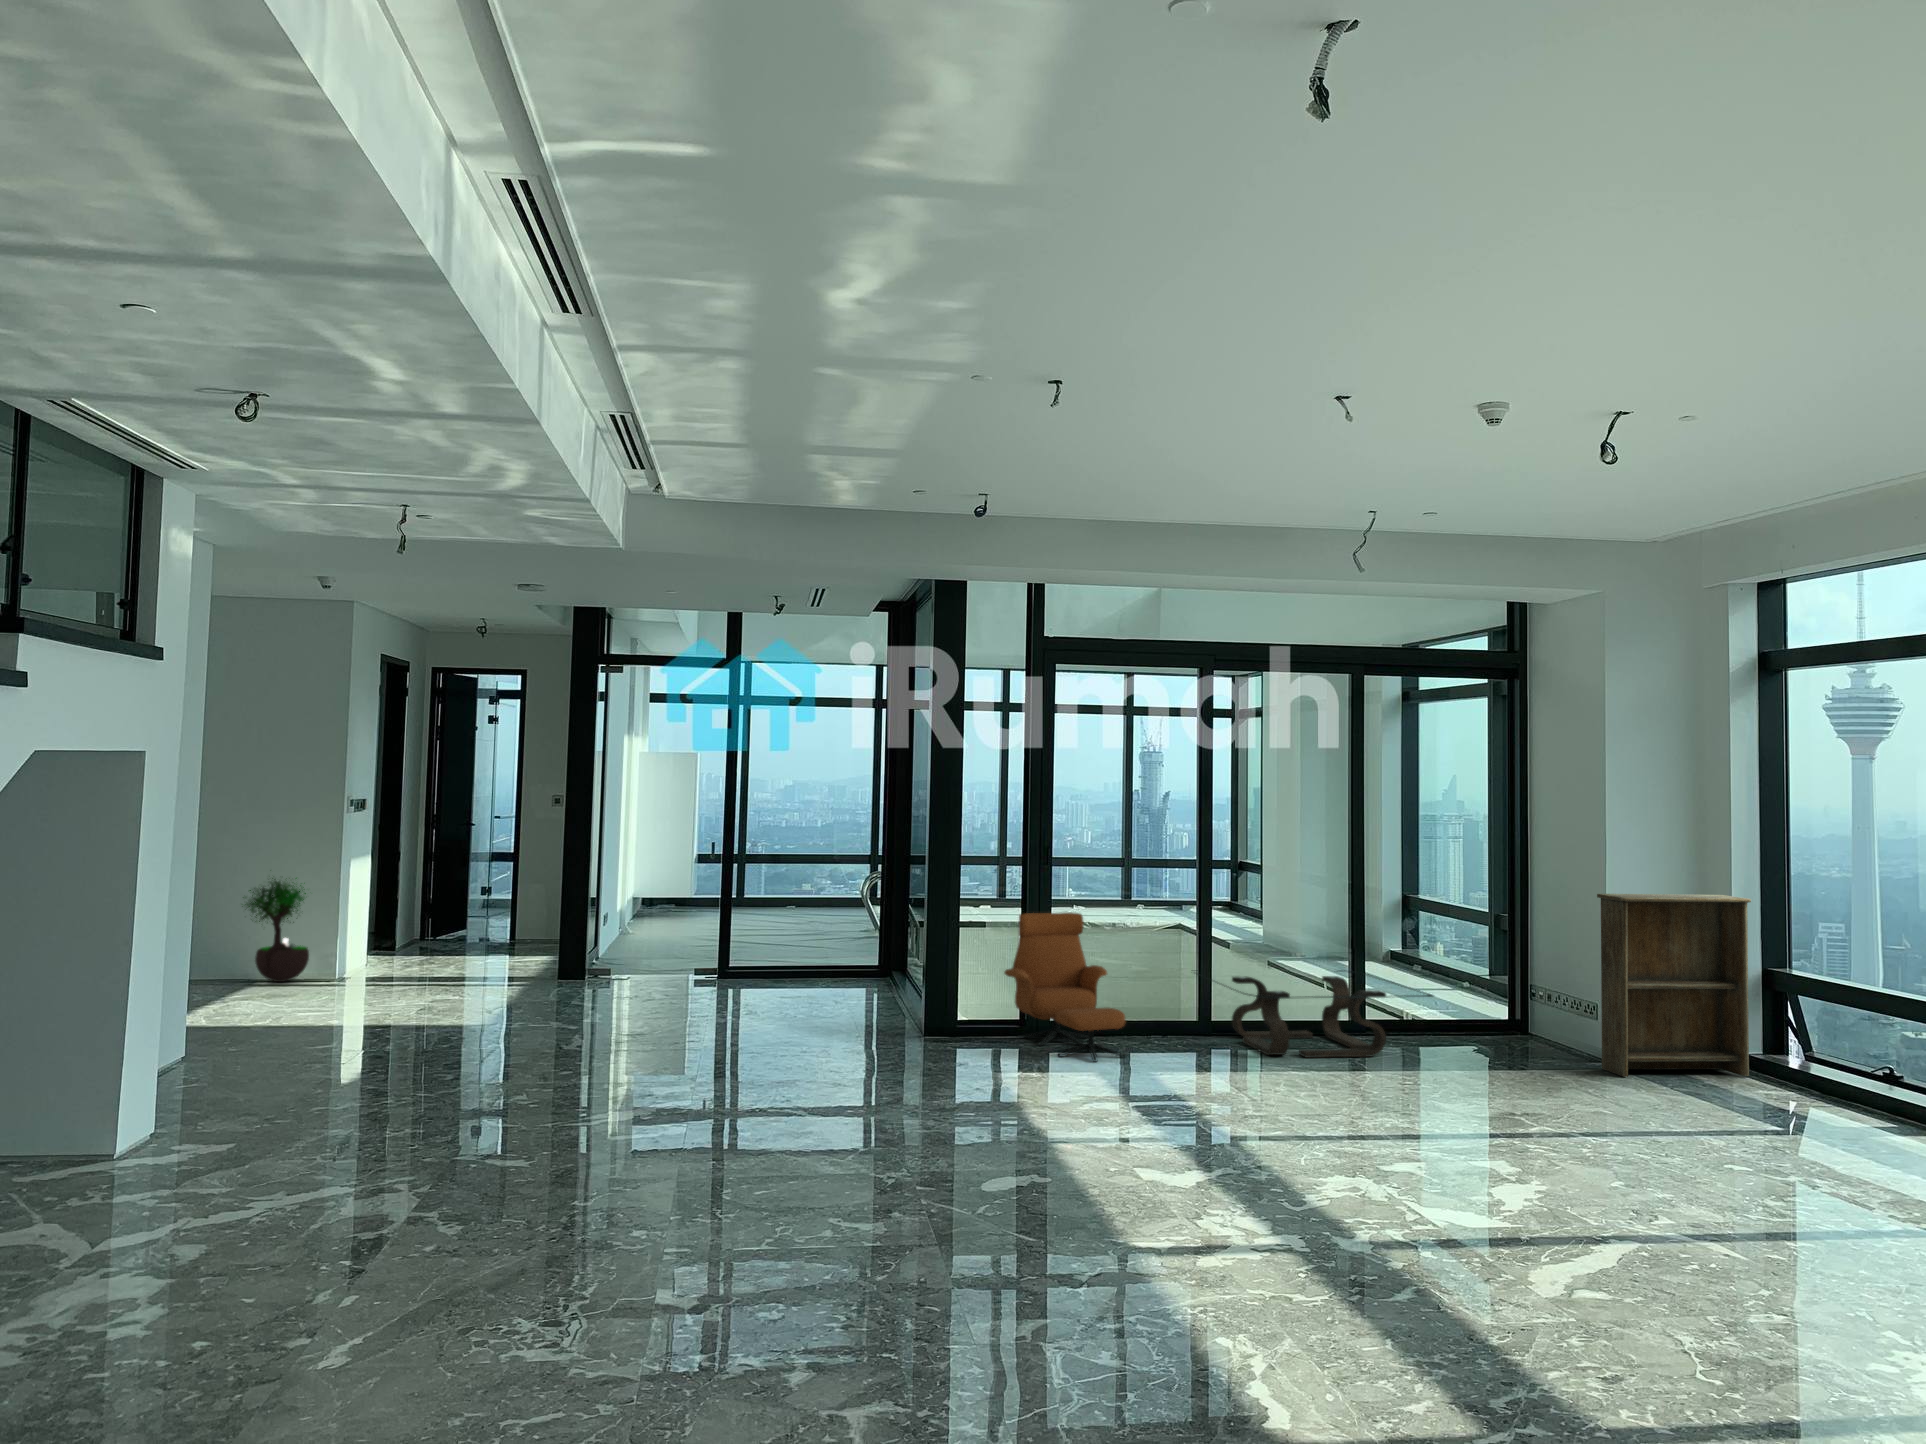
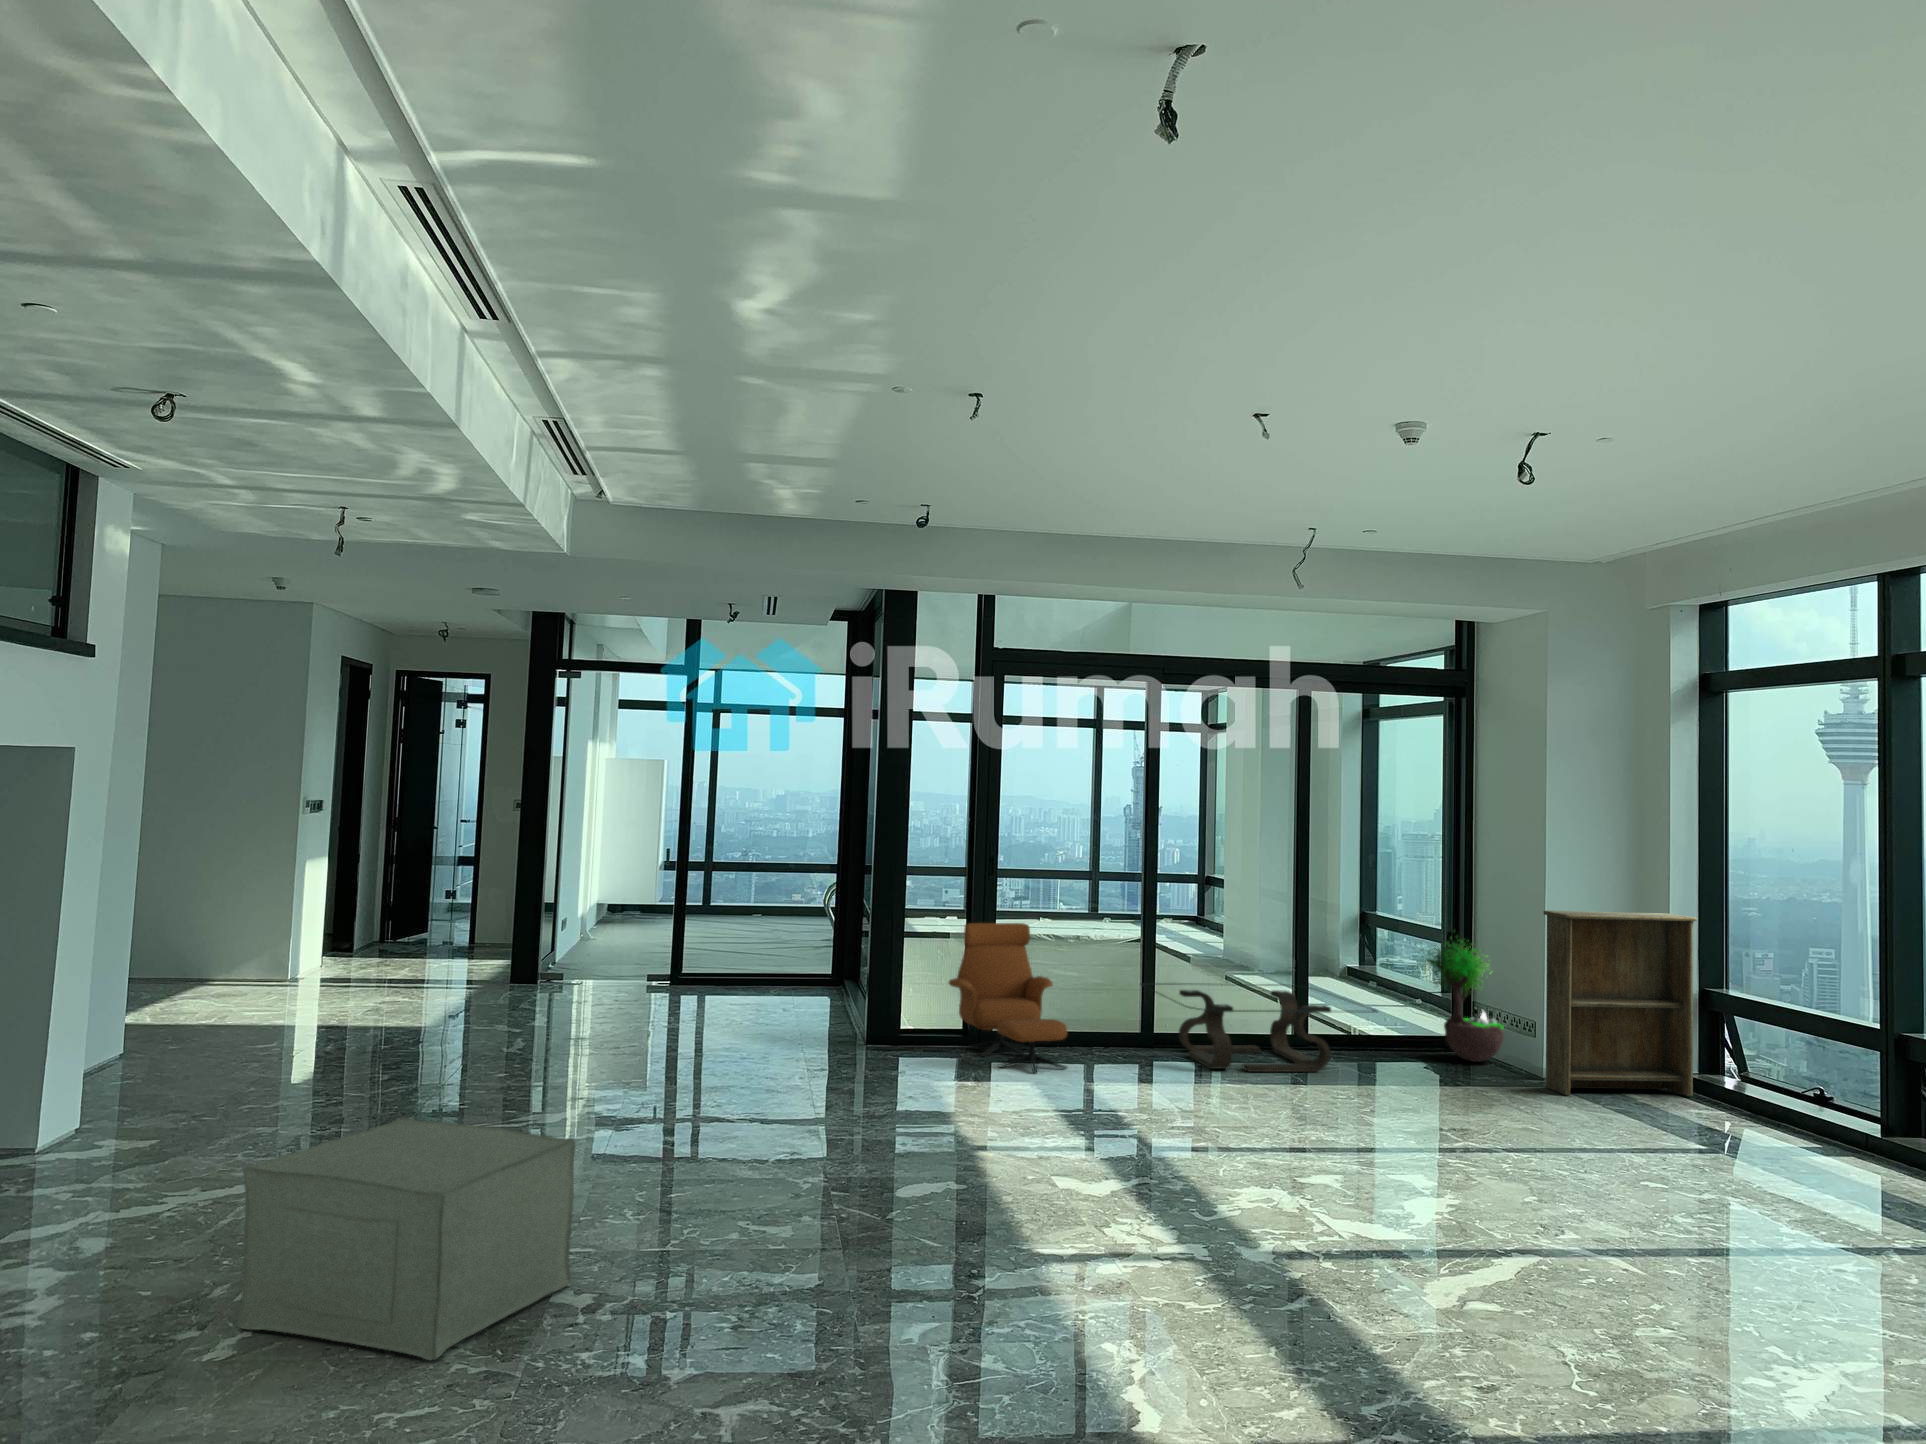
potted tree: present [242,878,309,982] -> present [1418,939,1504,1062]
ottoman: none [349,1119,677,1366] -> present [238,1117,576,1360]

